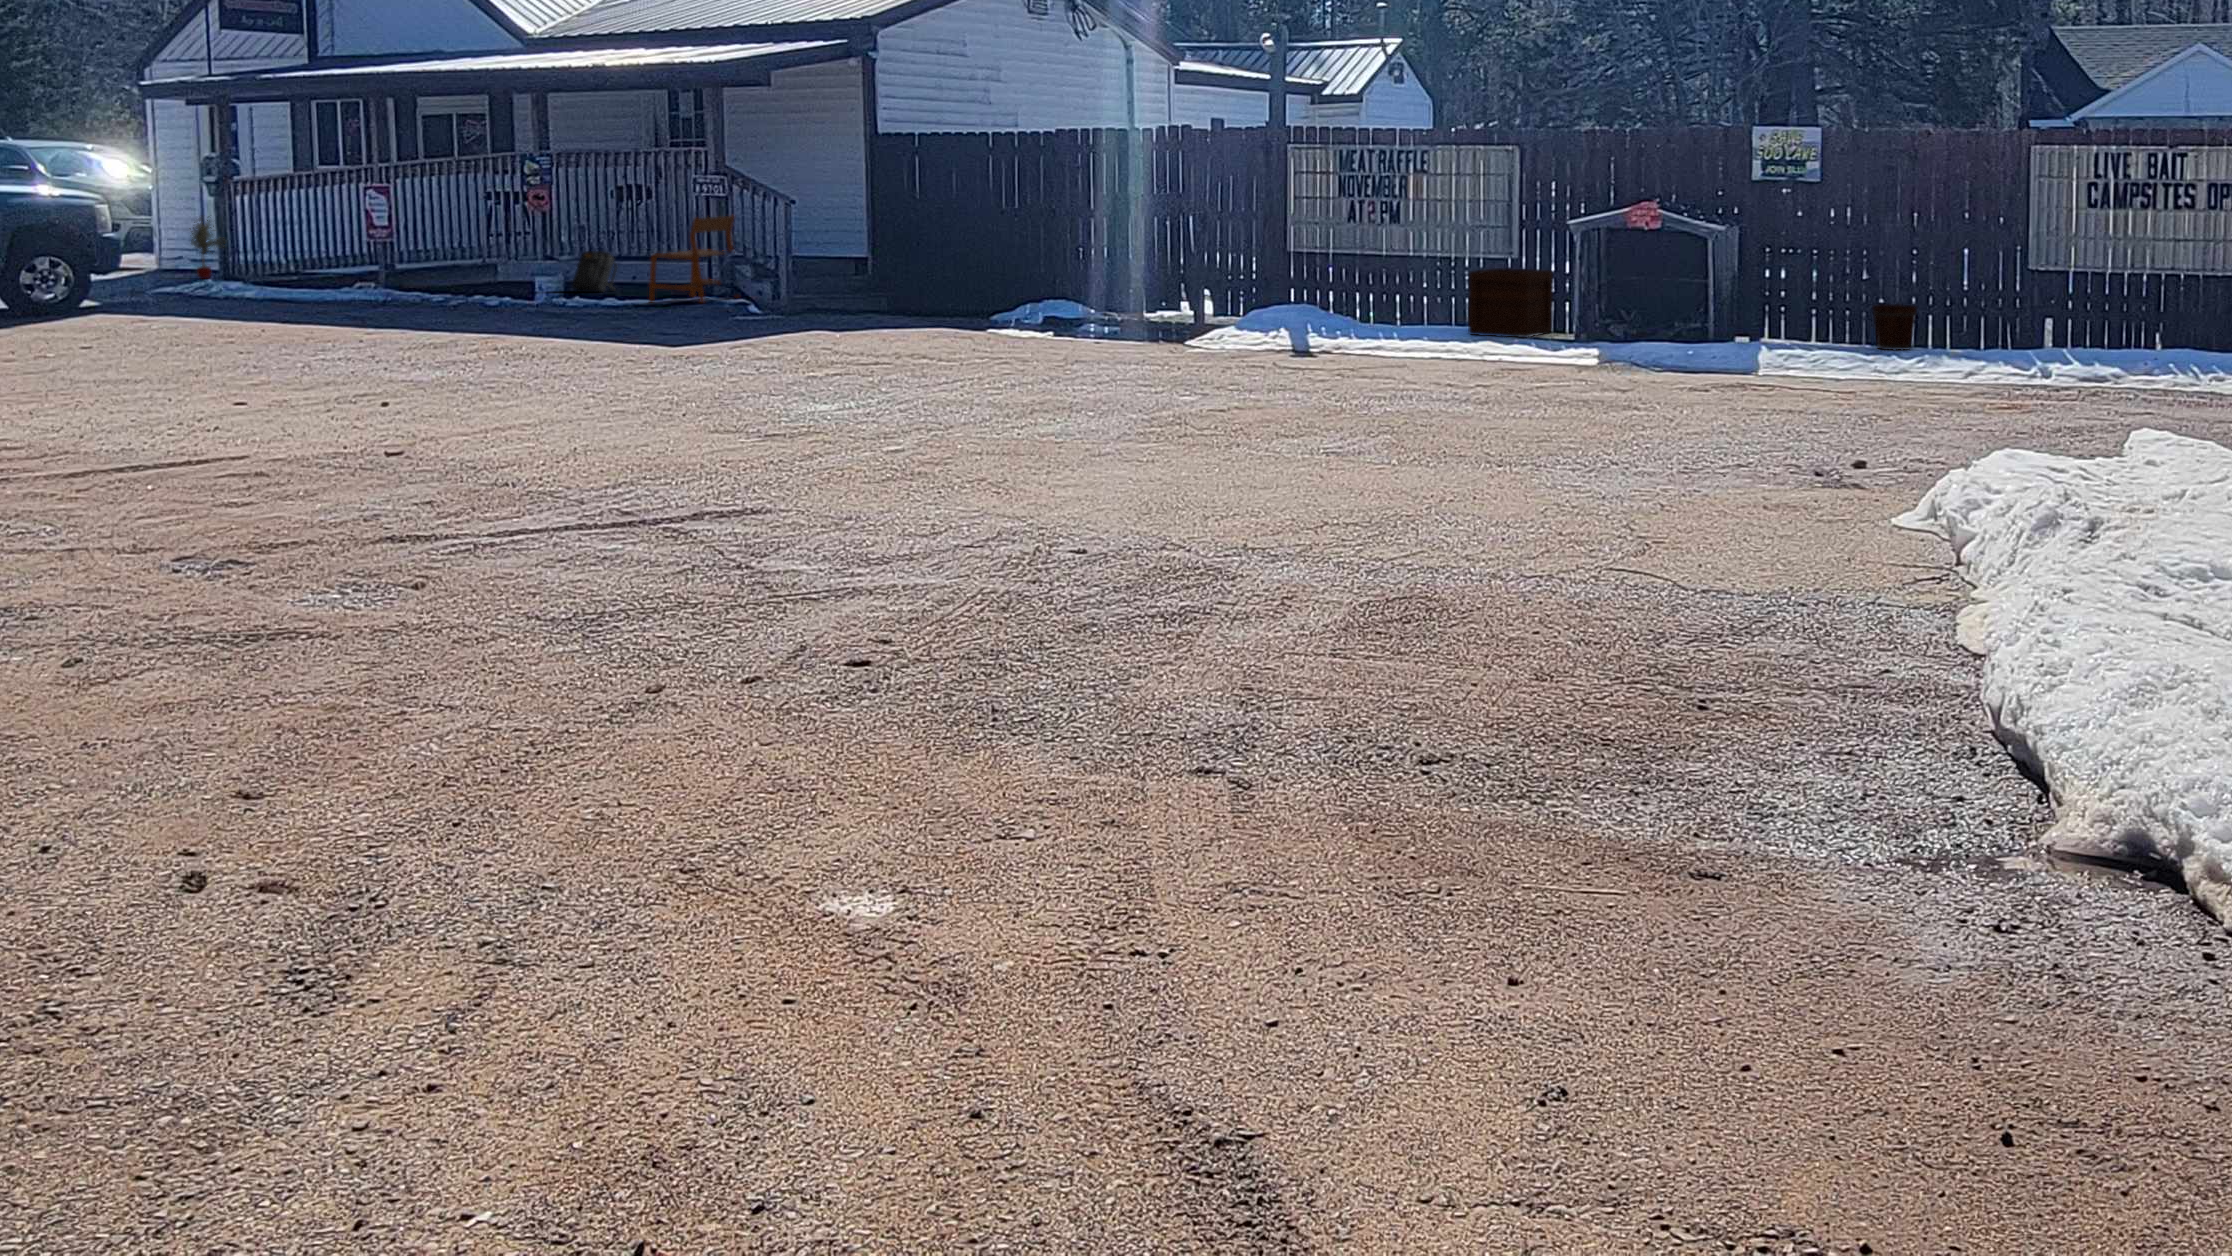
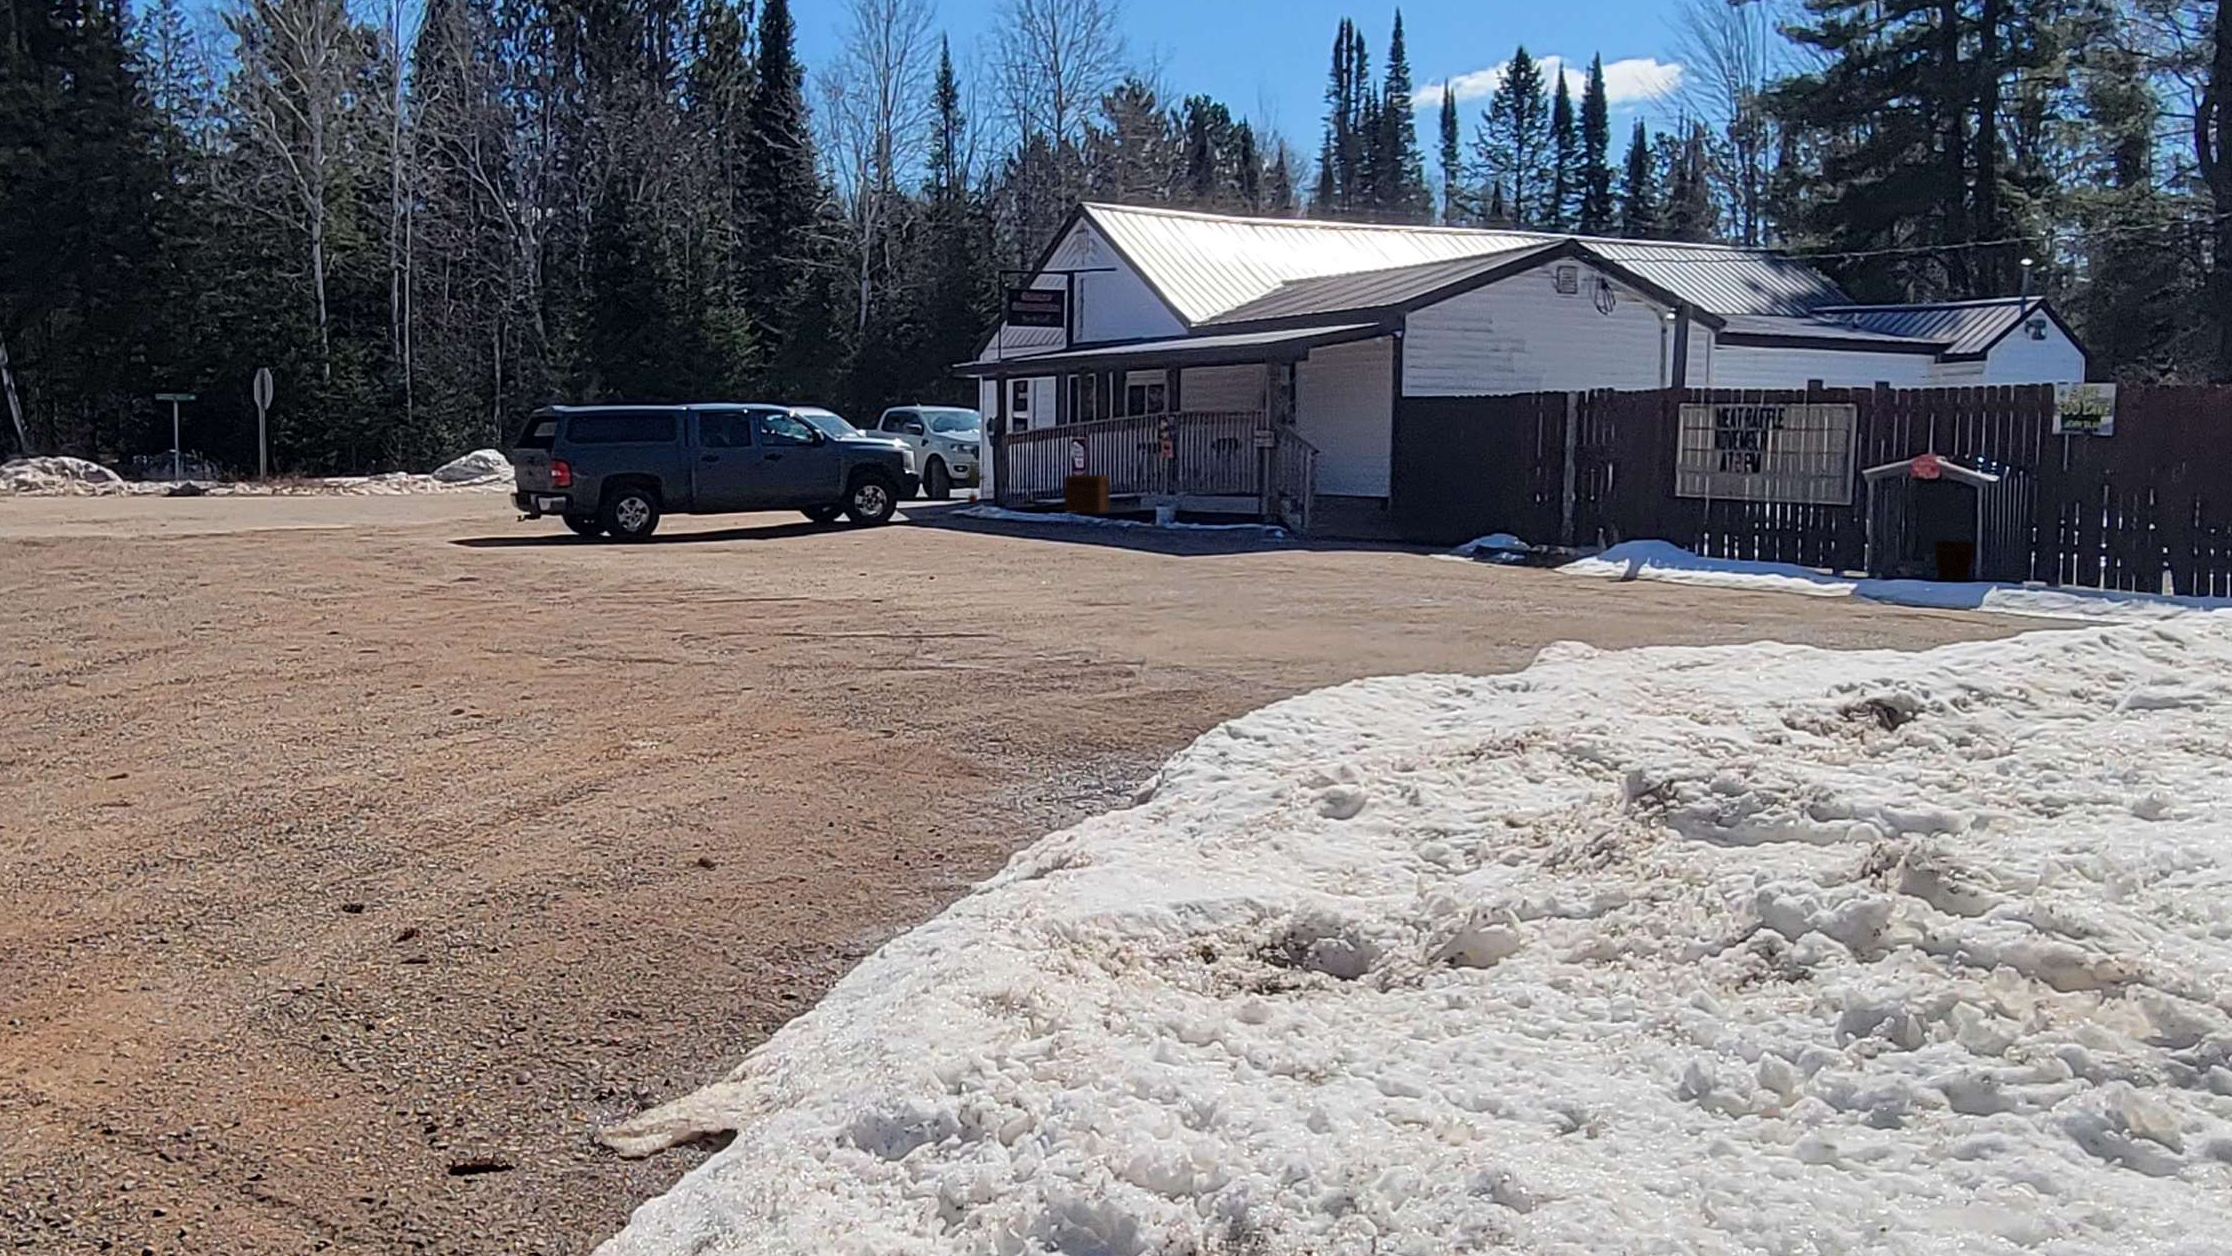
bench: present [649,215,738,303] -> none [1223,461,1291,526]
backpack: present [573,251,617,292] -> none [1185,487,1218,518]
wooden crate: present [1468,268,1553,338] -> present [1064,475,1110,513]
bucket: present [1873,304,1917,350] -> present [1934,540,1975,580]

